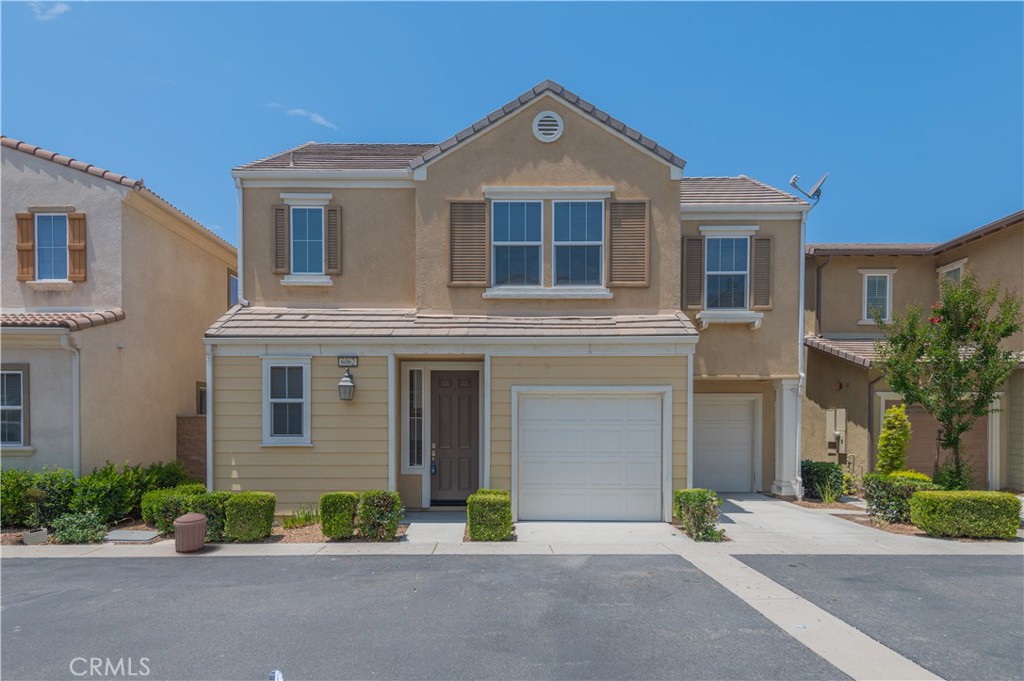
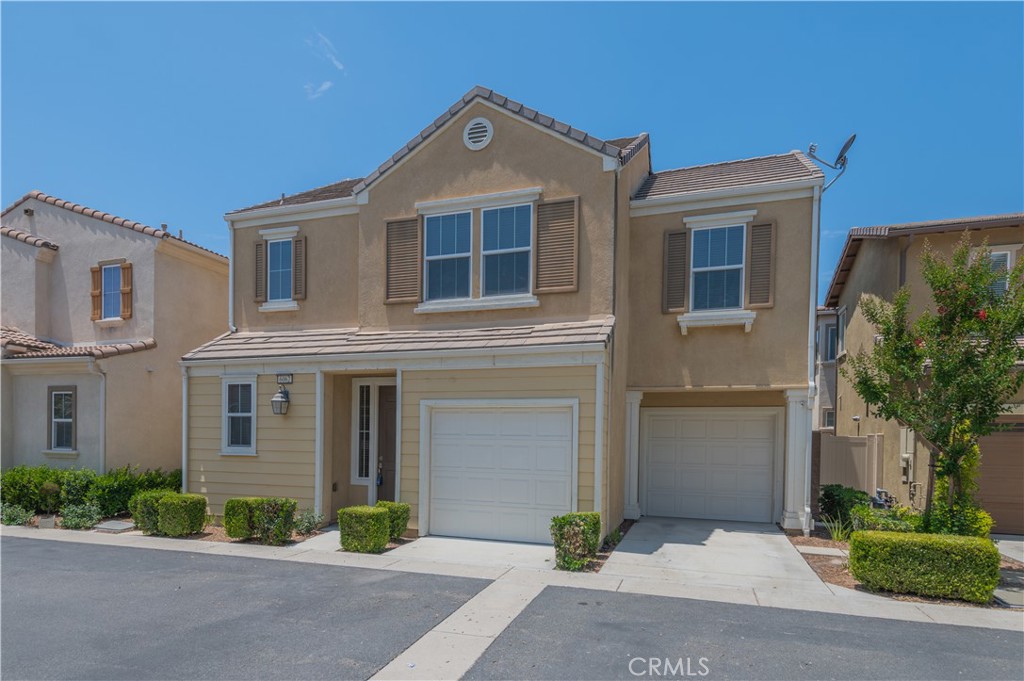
trash can: present [173,512,208,553] -> none [113,509,145,544]

